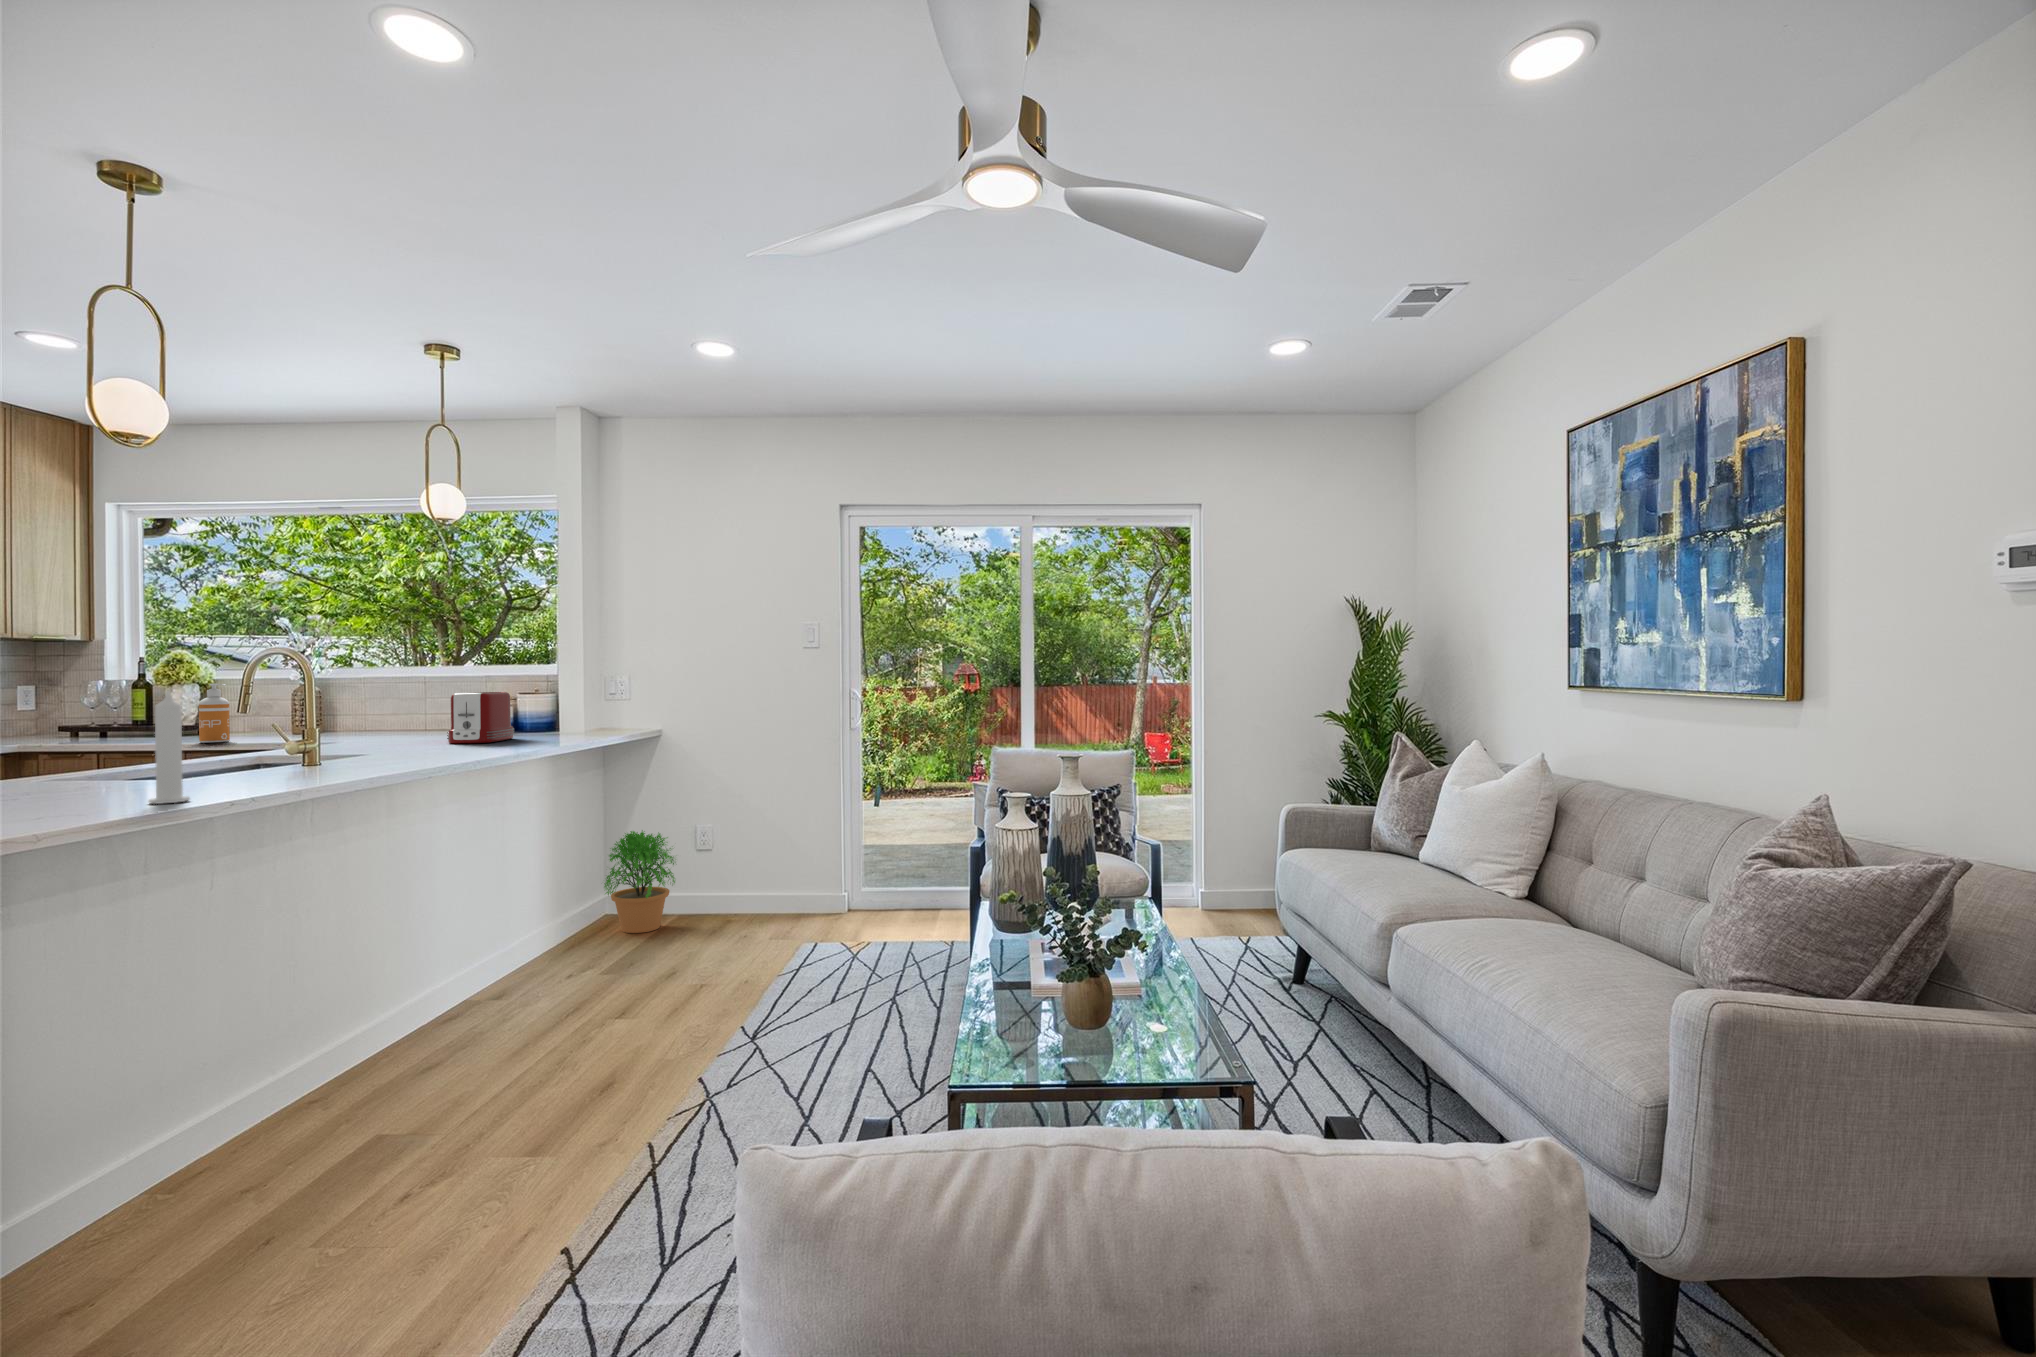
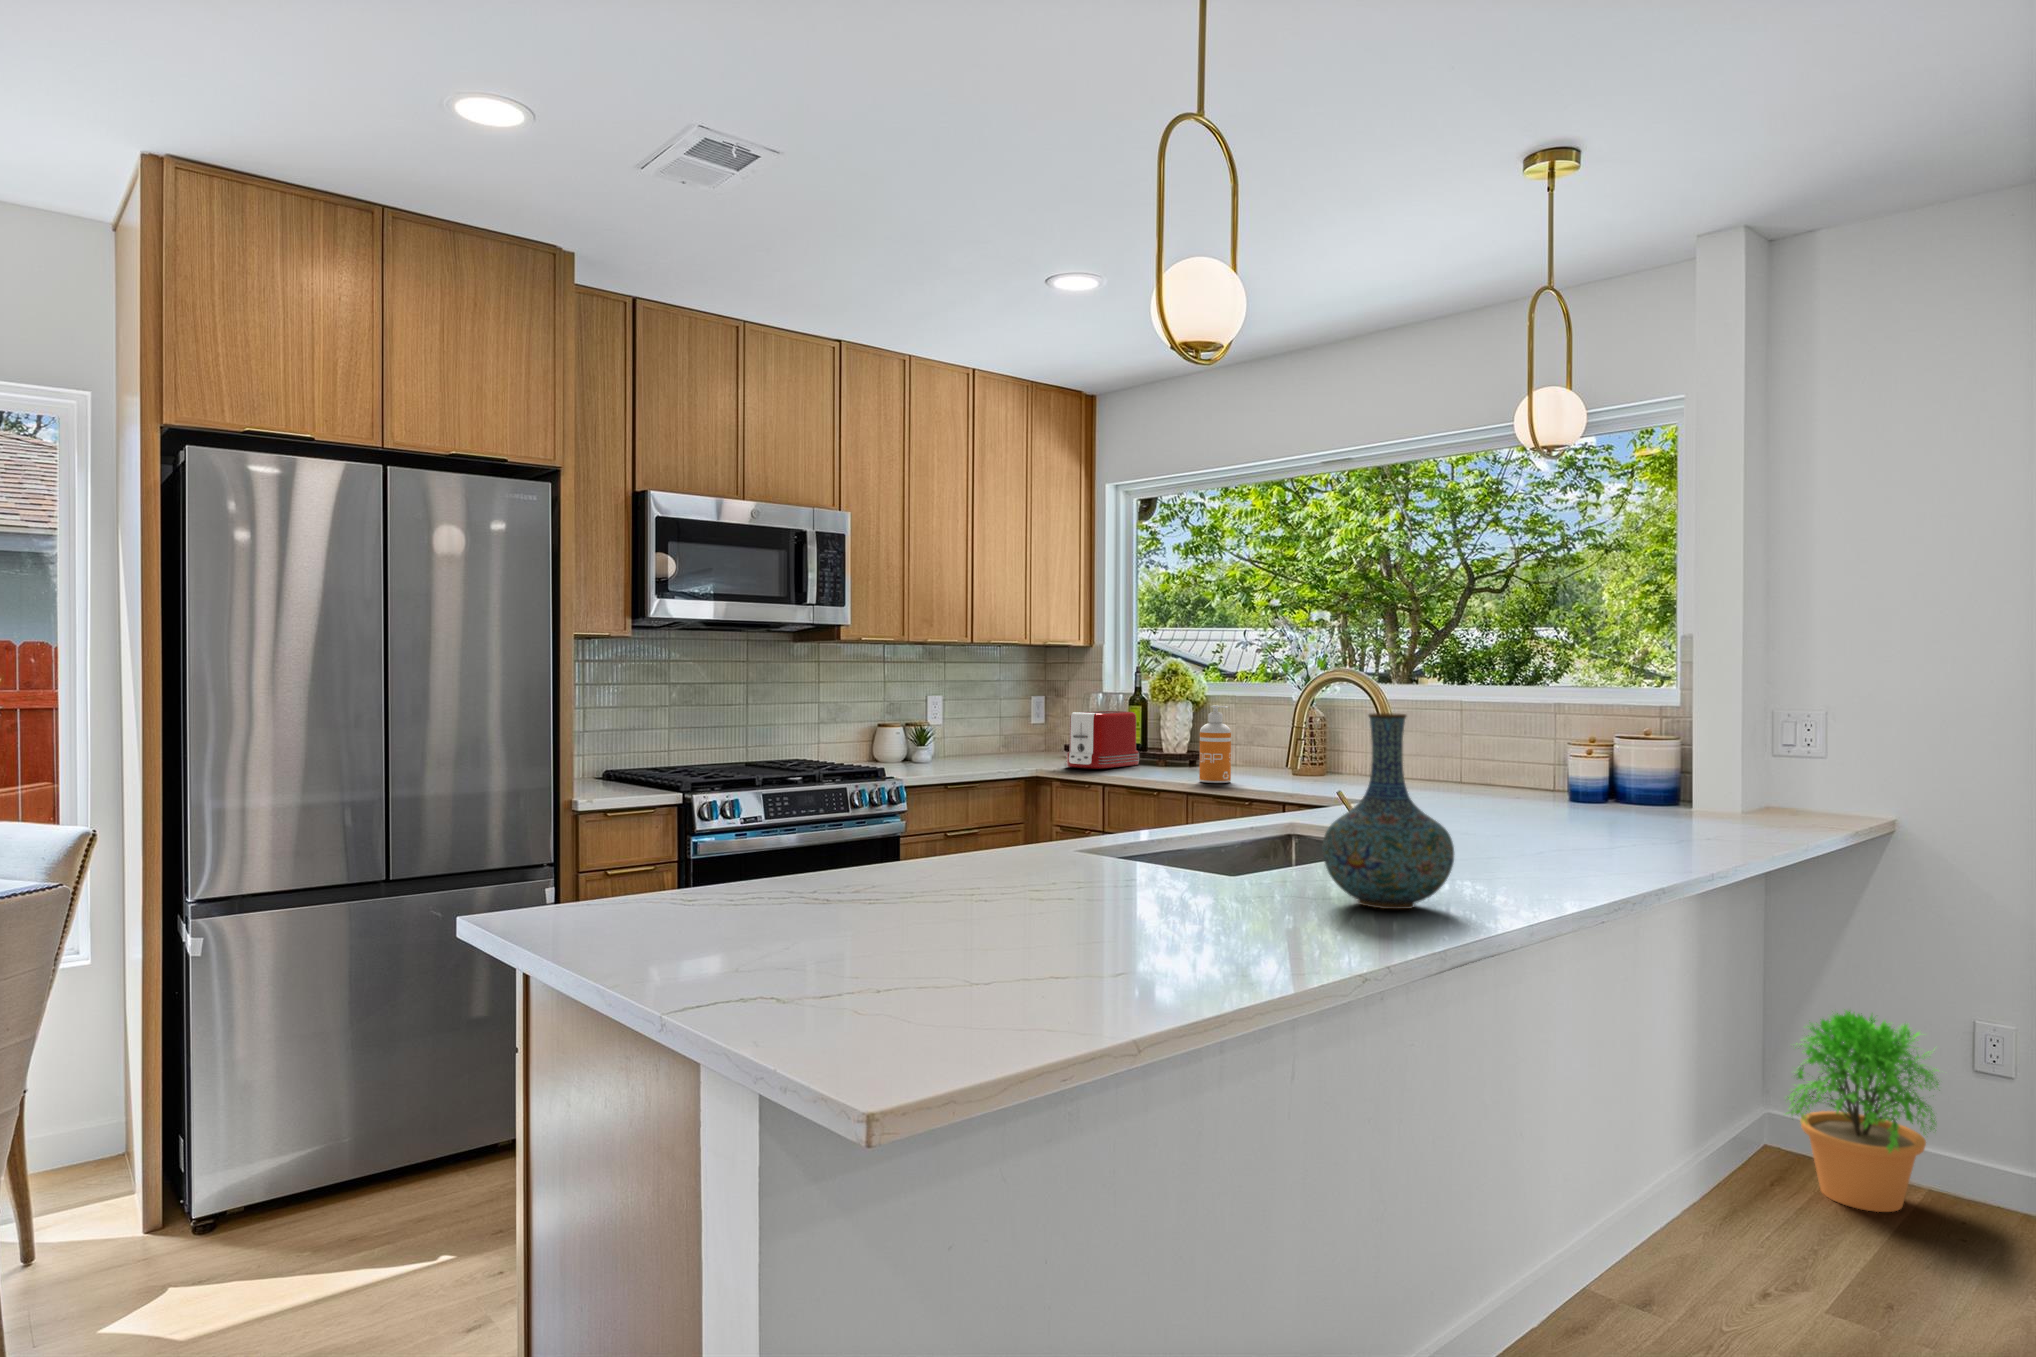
vase: none [246,668,337,779] -> present [1322,713,1454,909]
candle: present [149,691,190,804] -> none [1220,765,1278,971]
toaster: present [447,692,514,743] -> present [1066,711,1139,769]

